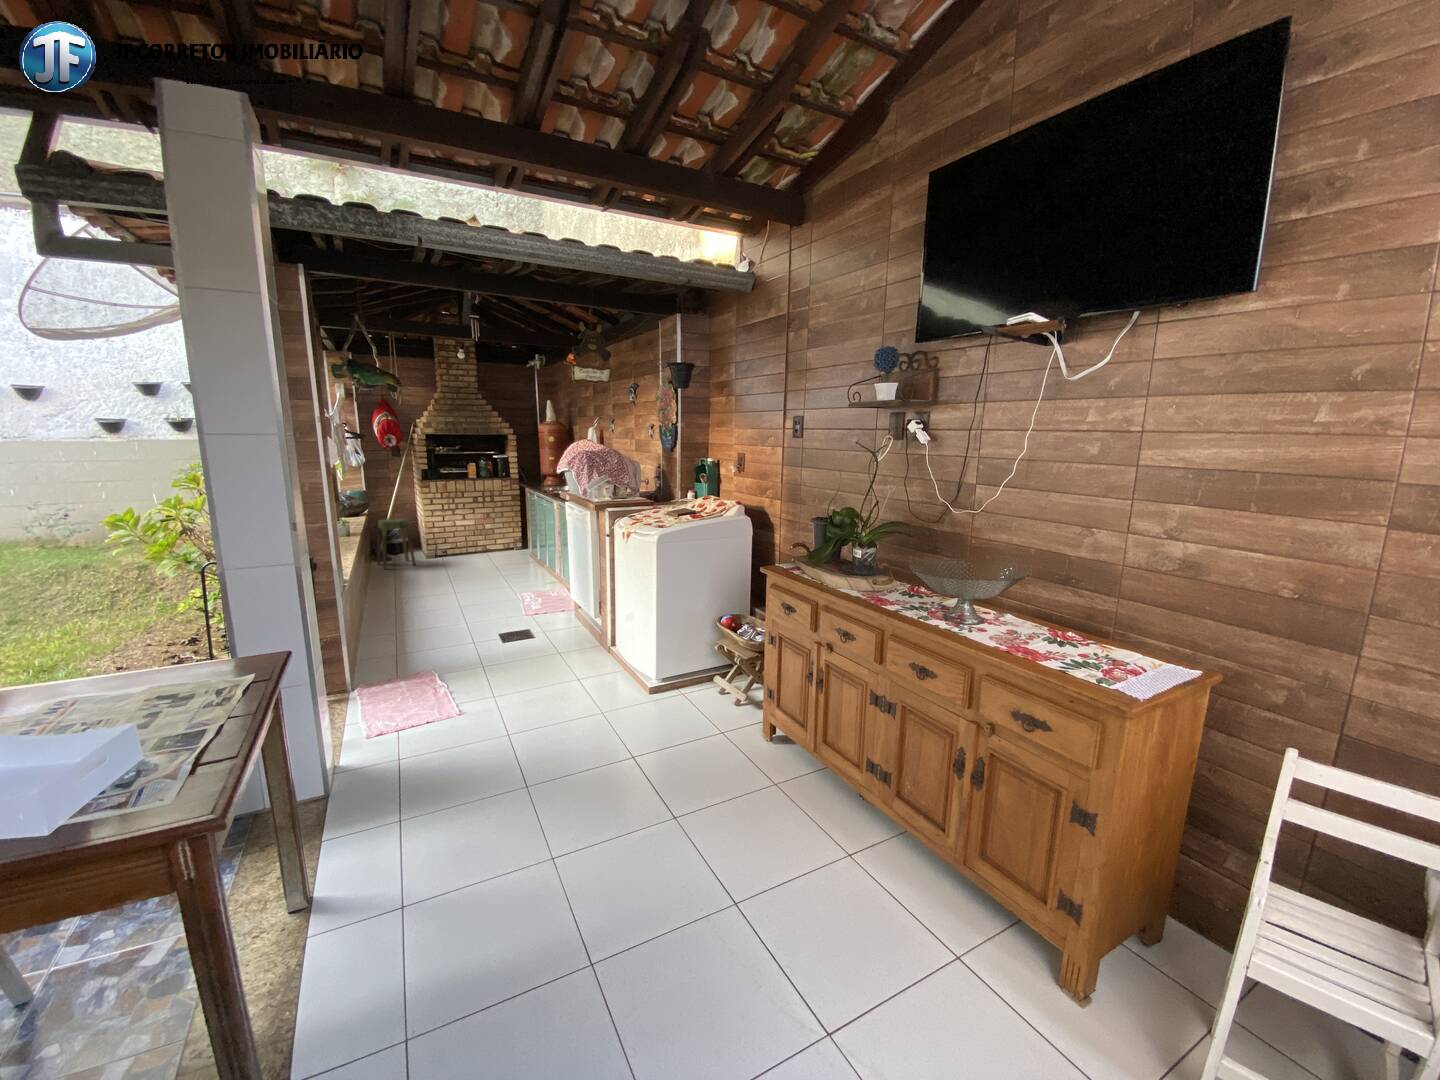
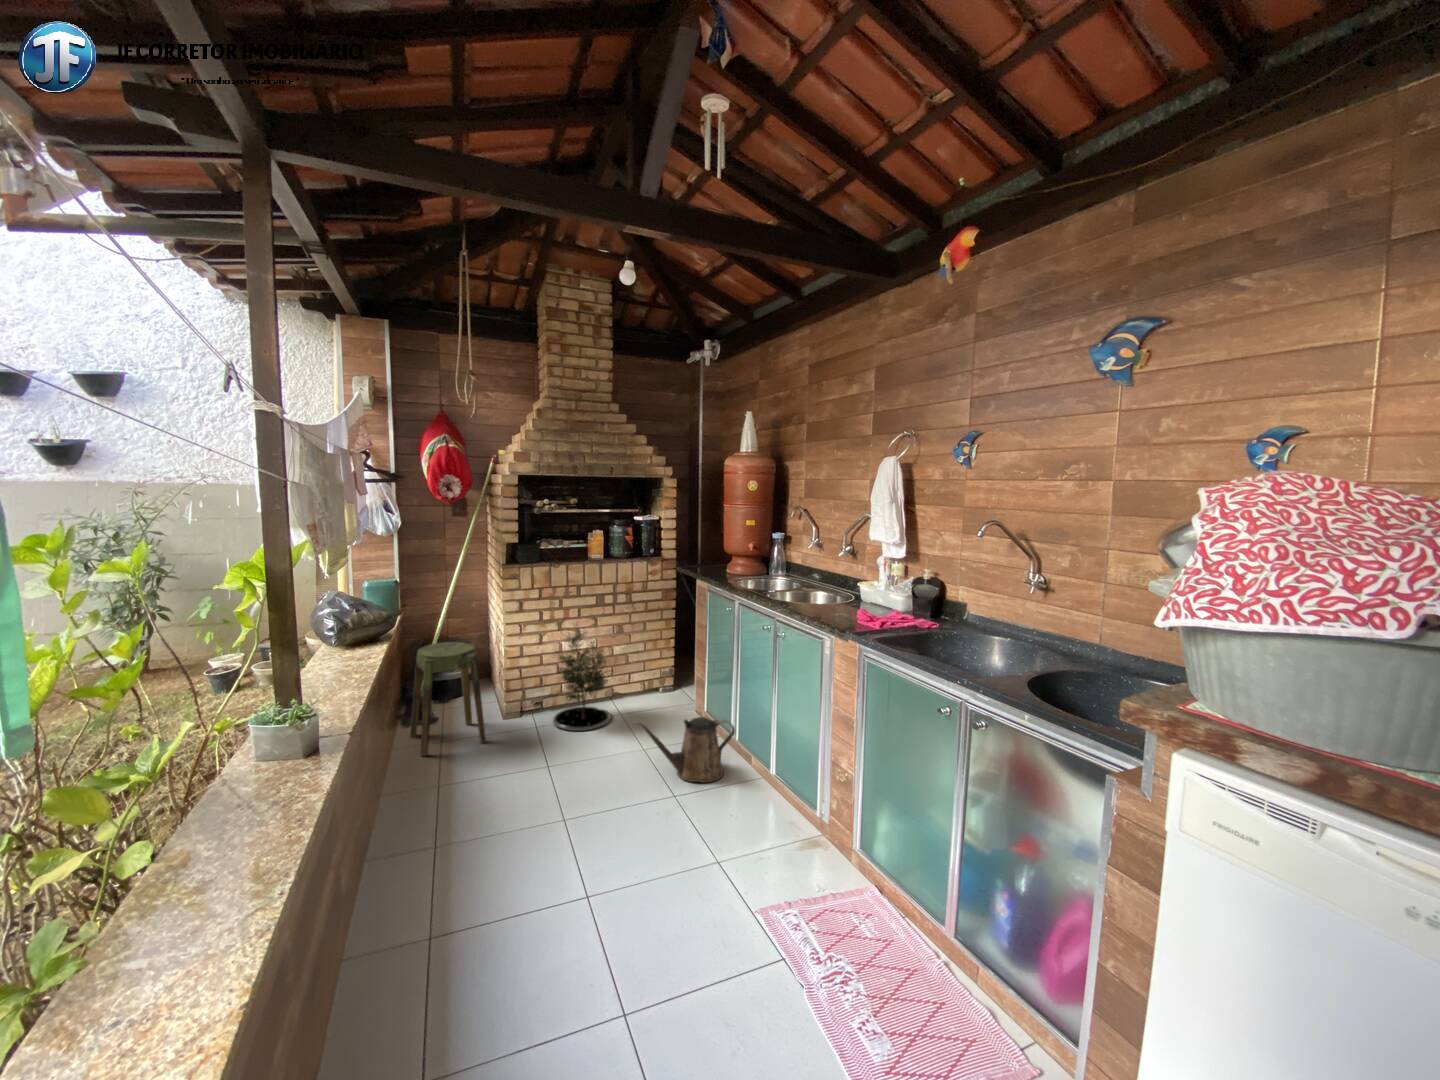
potted tree: none [448,508,483,562] -> present [553,625,610,731]
watering can: none [483,545,533,572] -> present [635,717,735,782]

